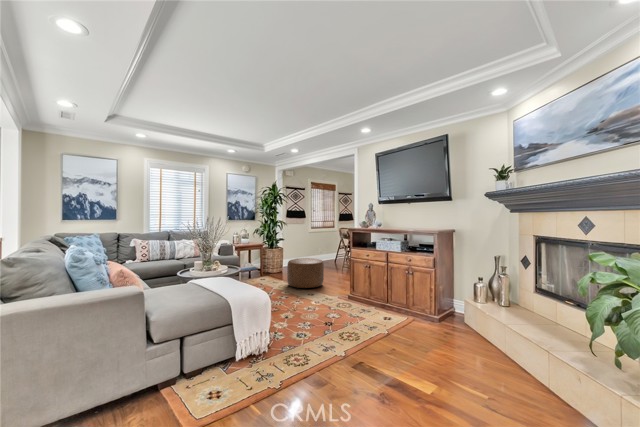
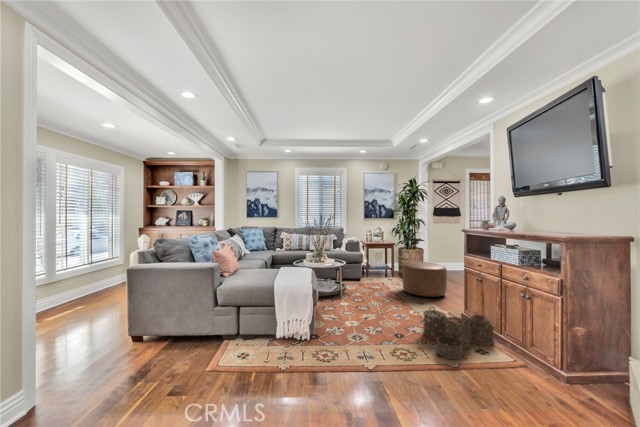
woven basket: none [342,291,387,330] -> present [424,309,494,359]

